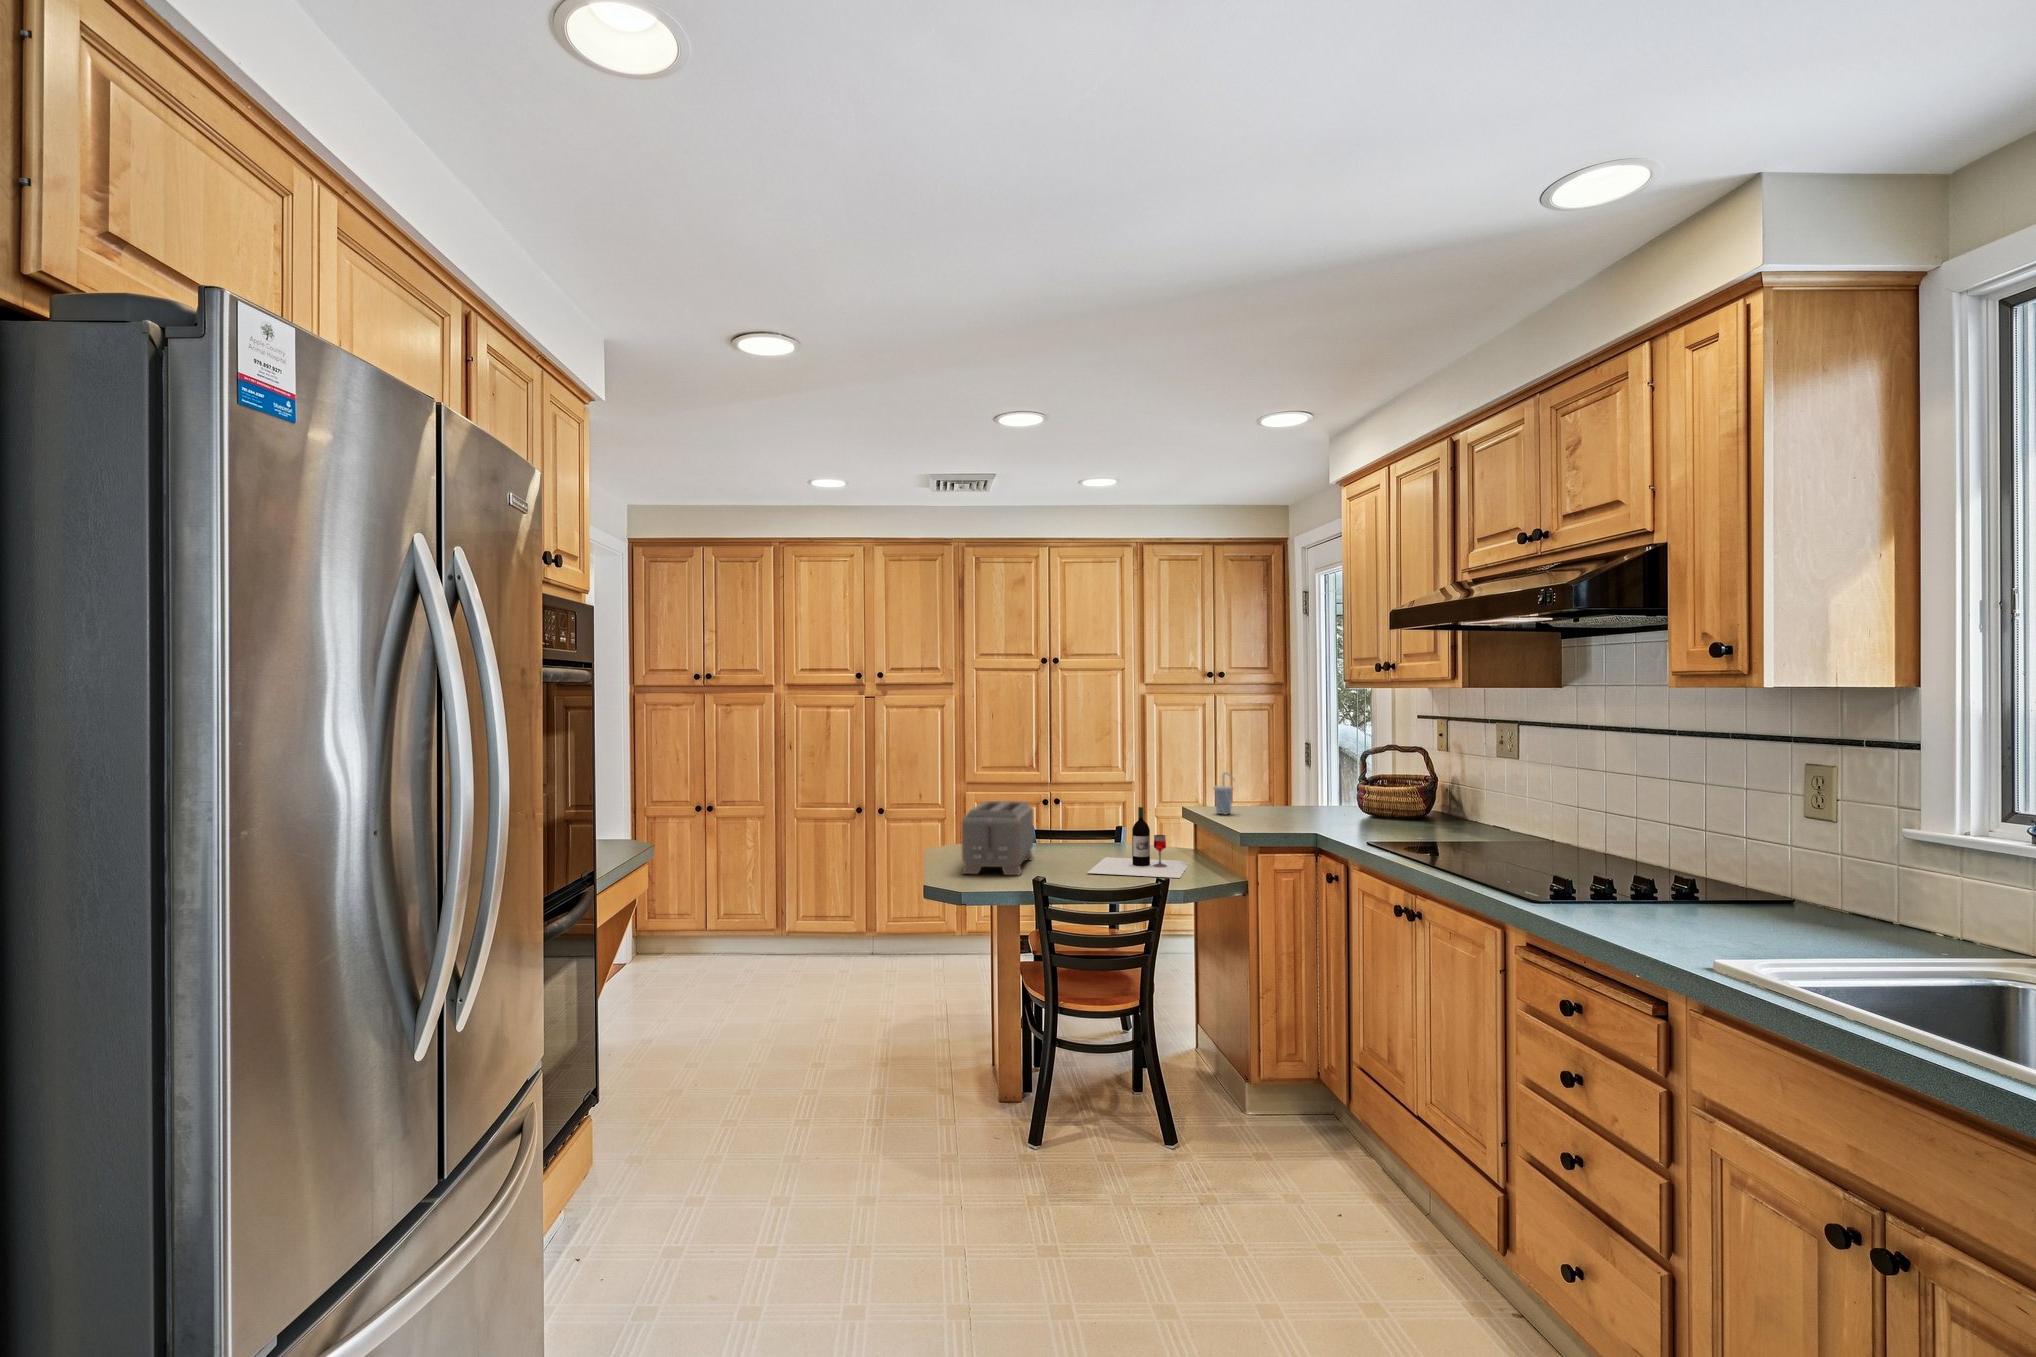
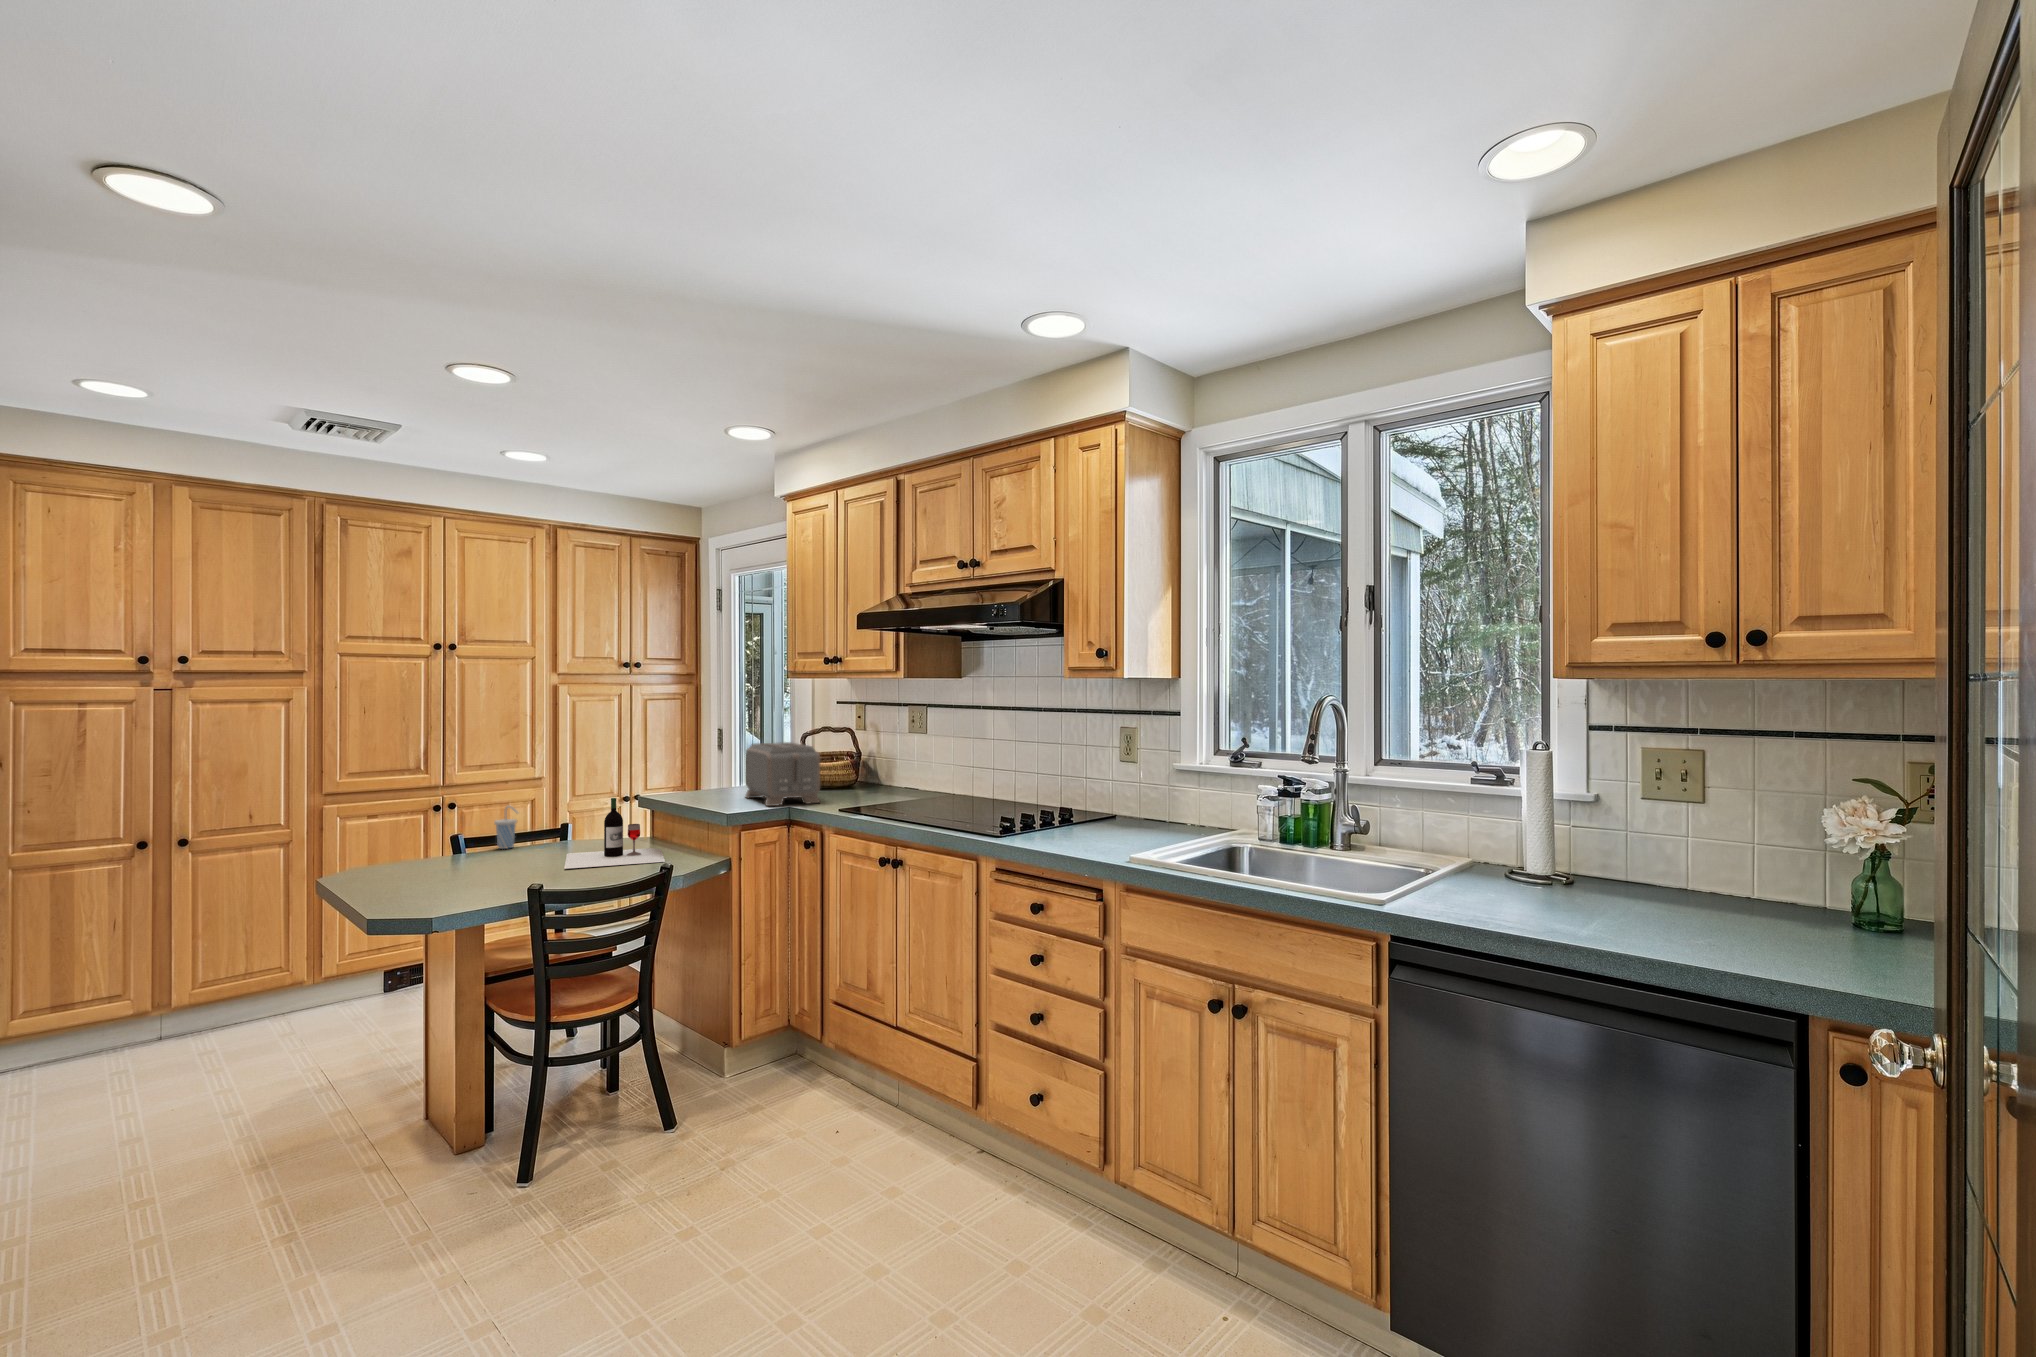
cup: present [1213,772,1234,814] -> present [494,806,518,849]
toaster: present [962,801,1033,875] -> present [745,742,820,806]

